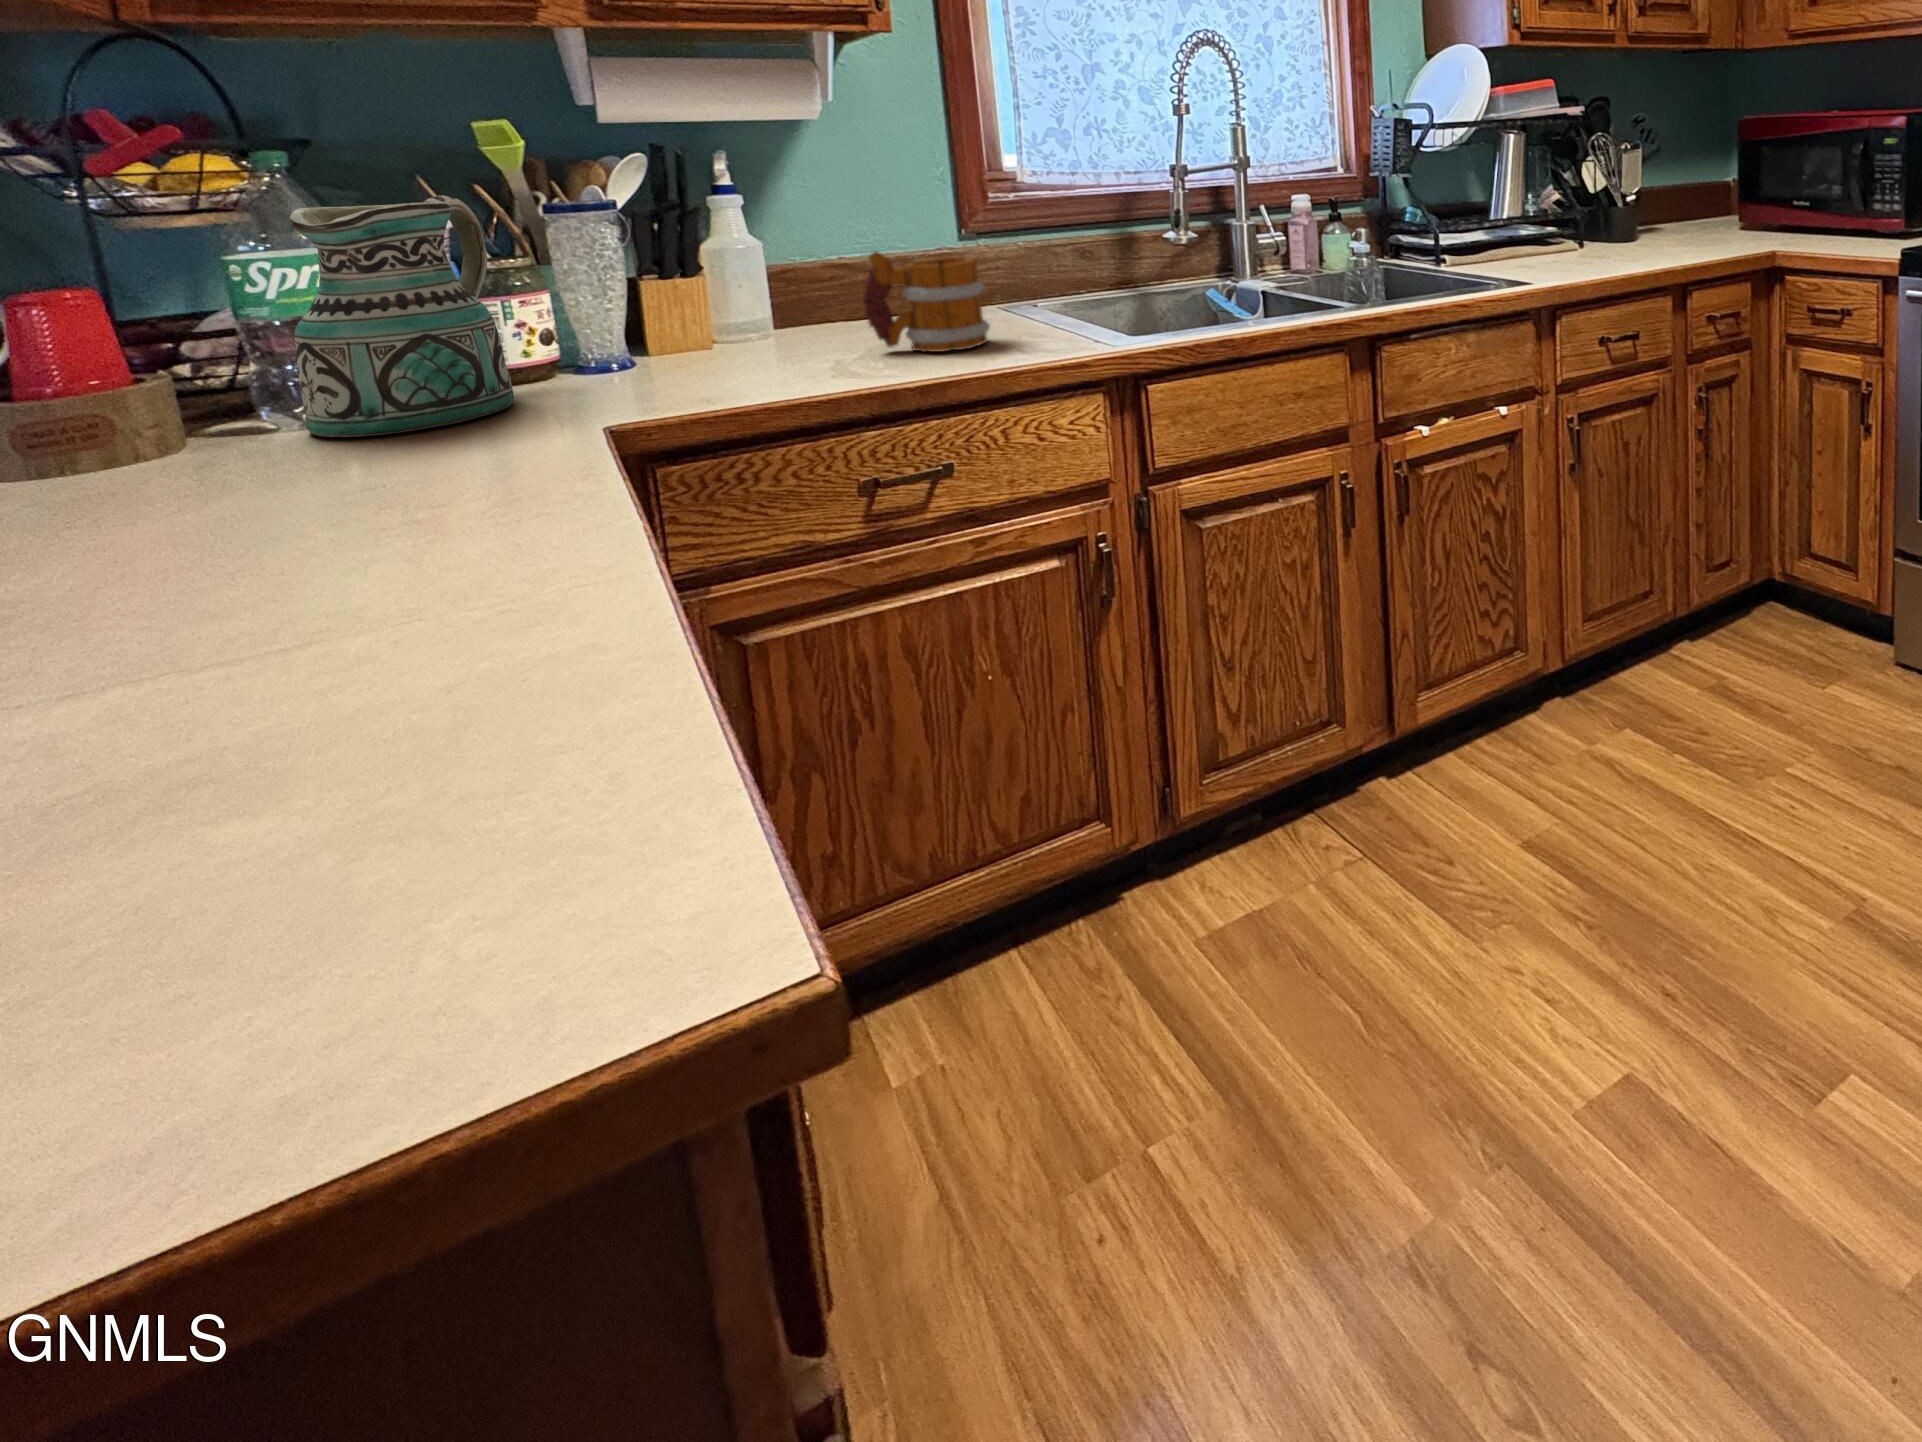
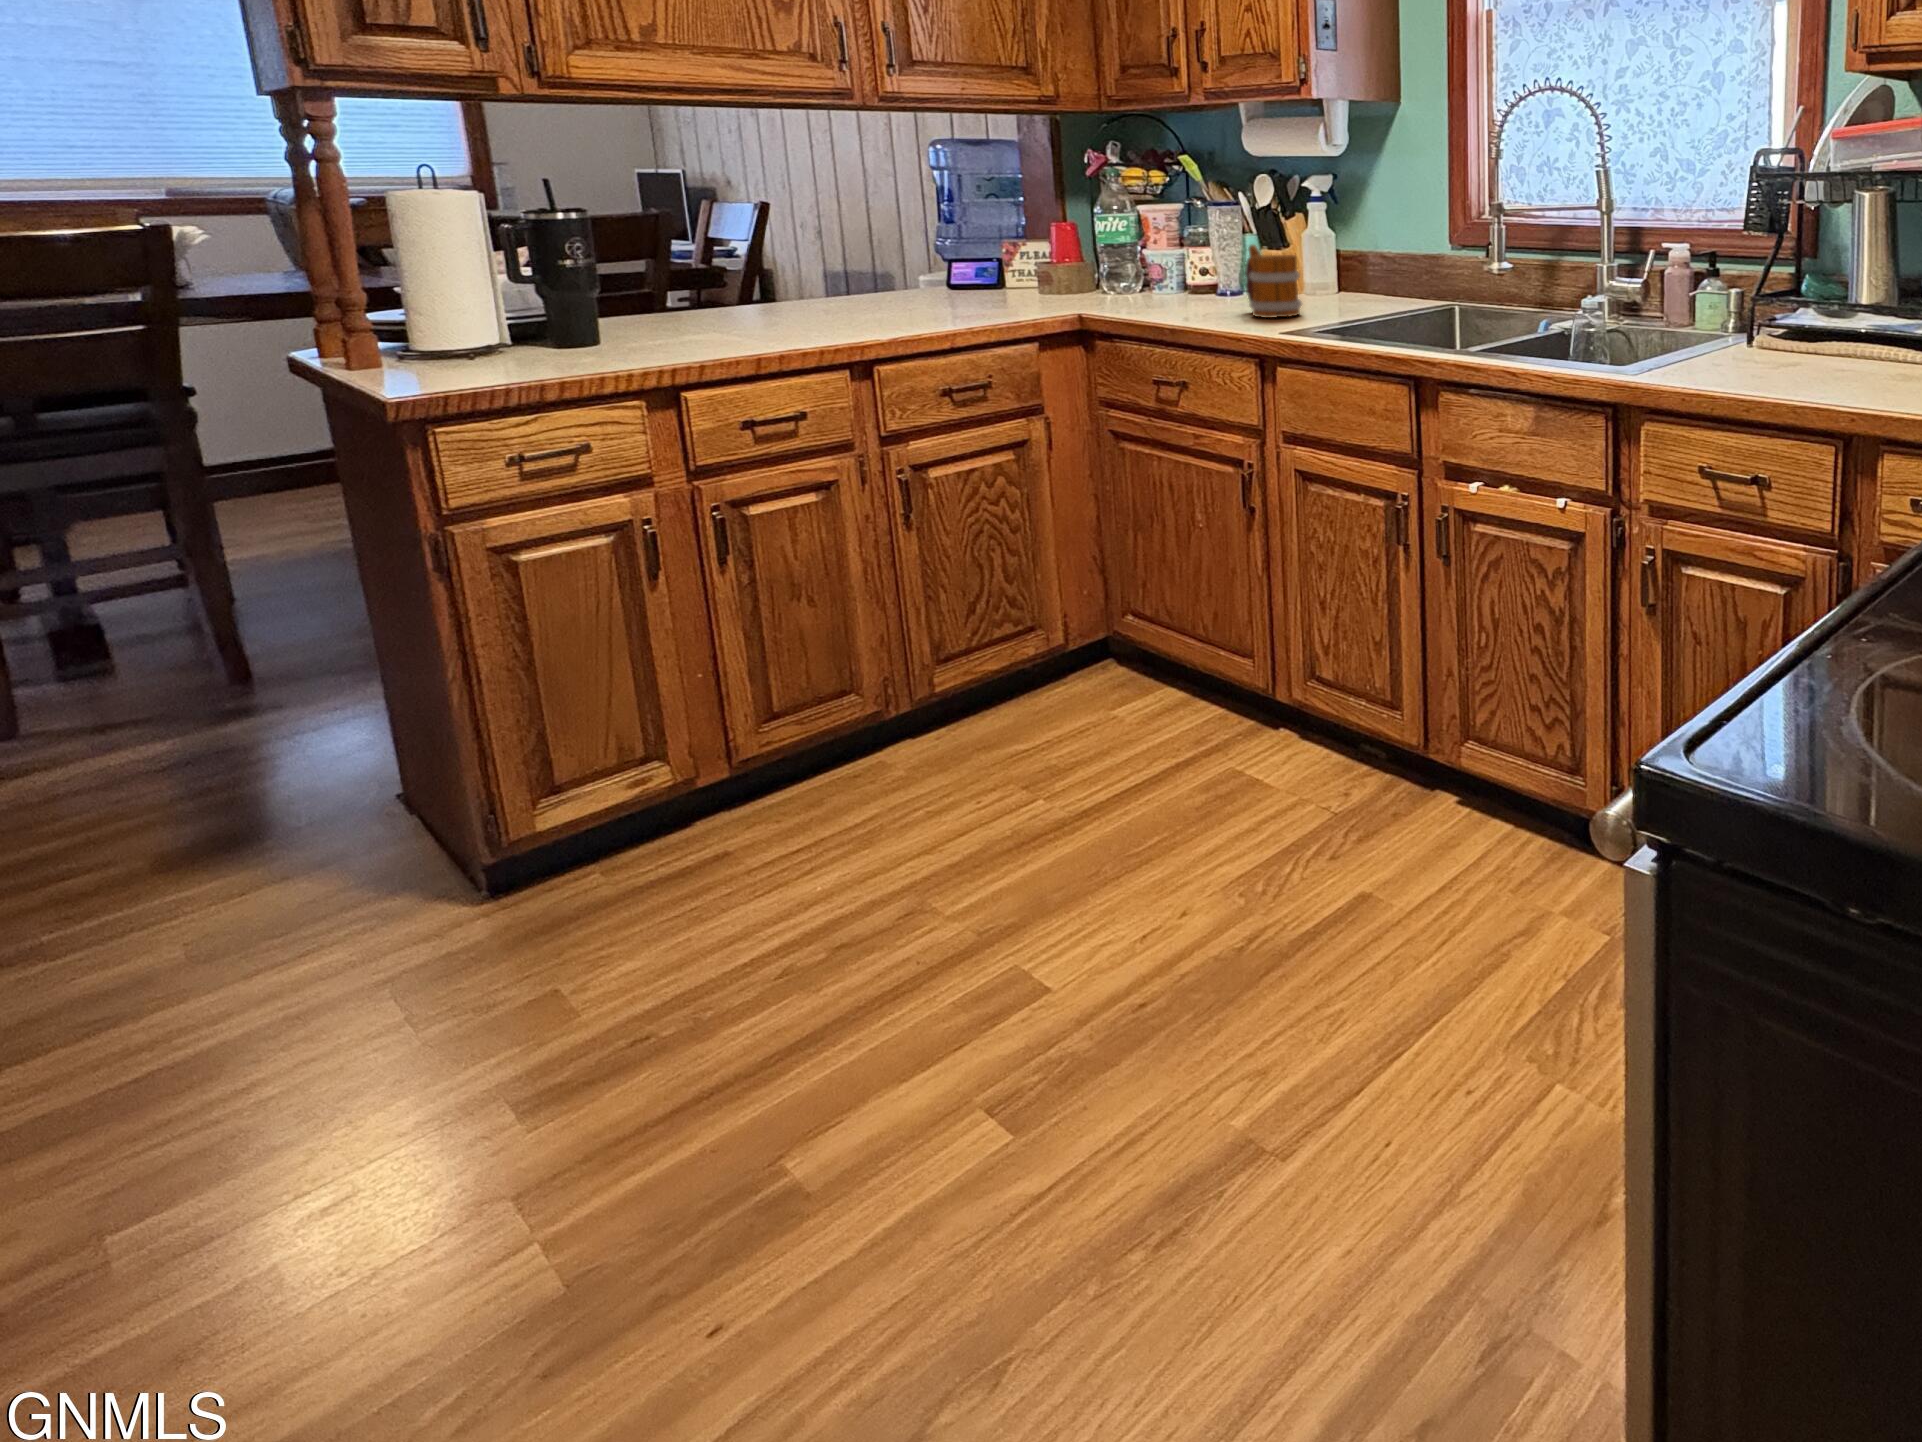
ceramic pitcher: present [289,196,514,437] -> none [1057,194,1158,301]

